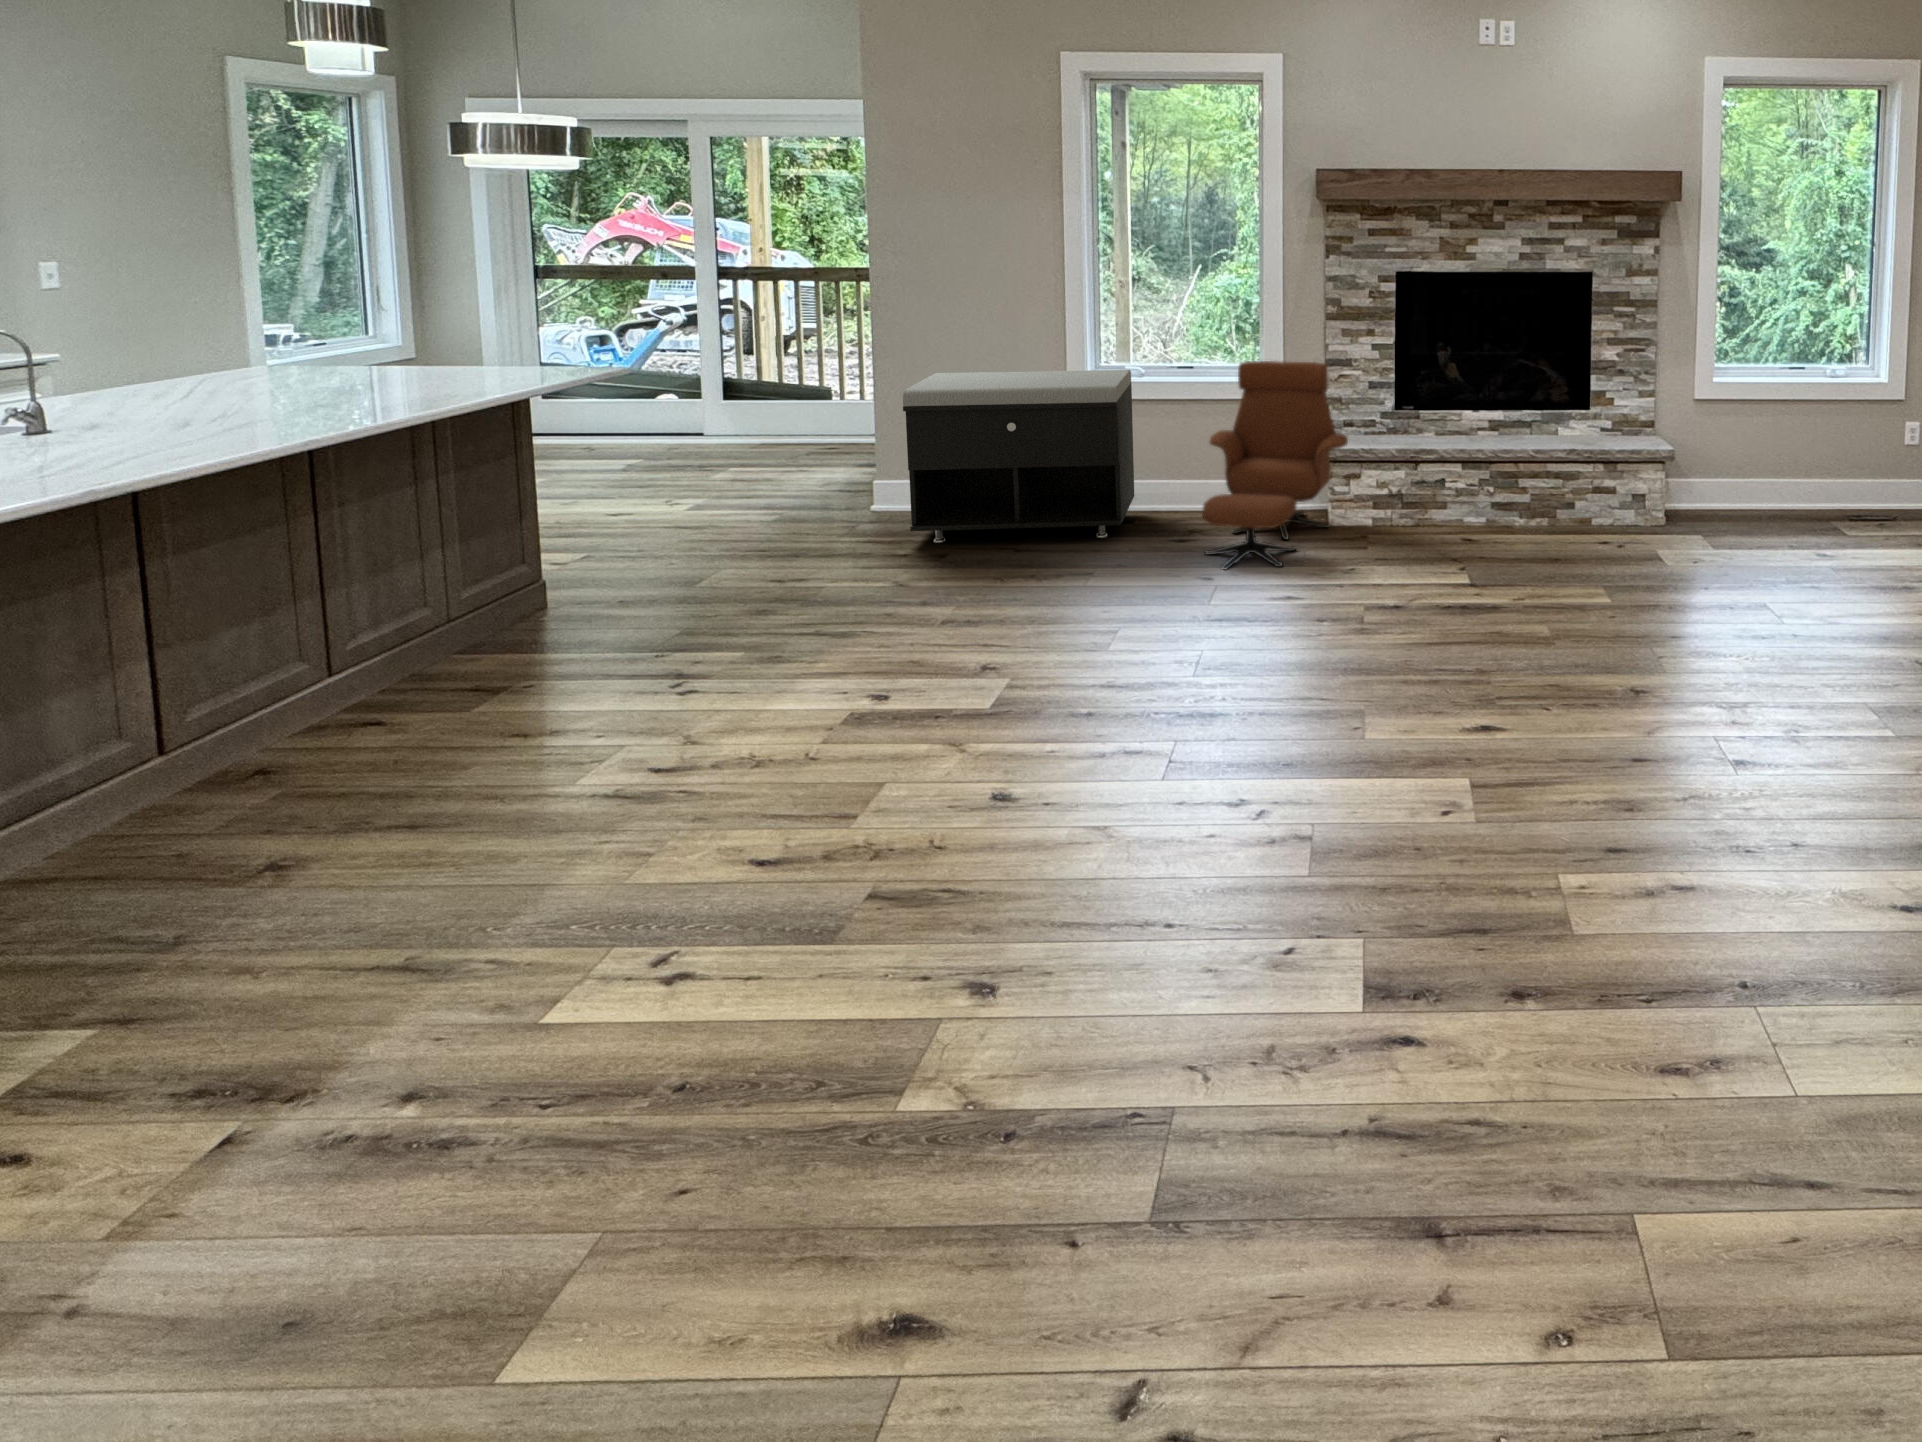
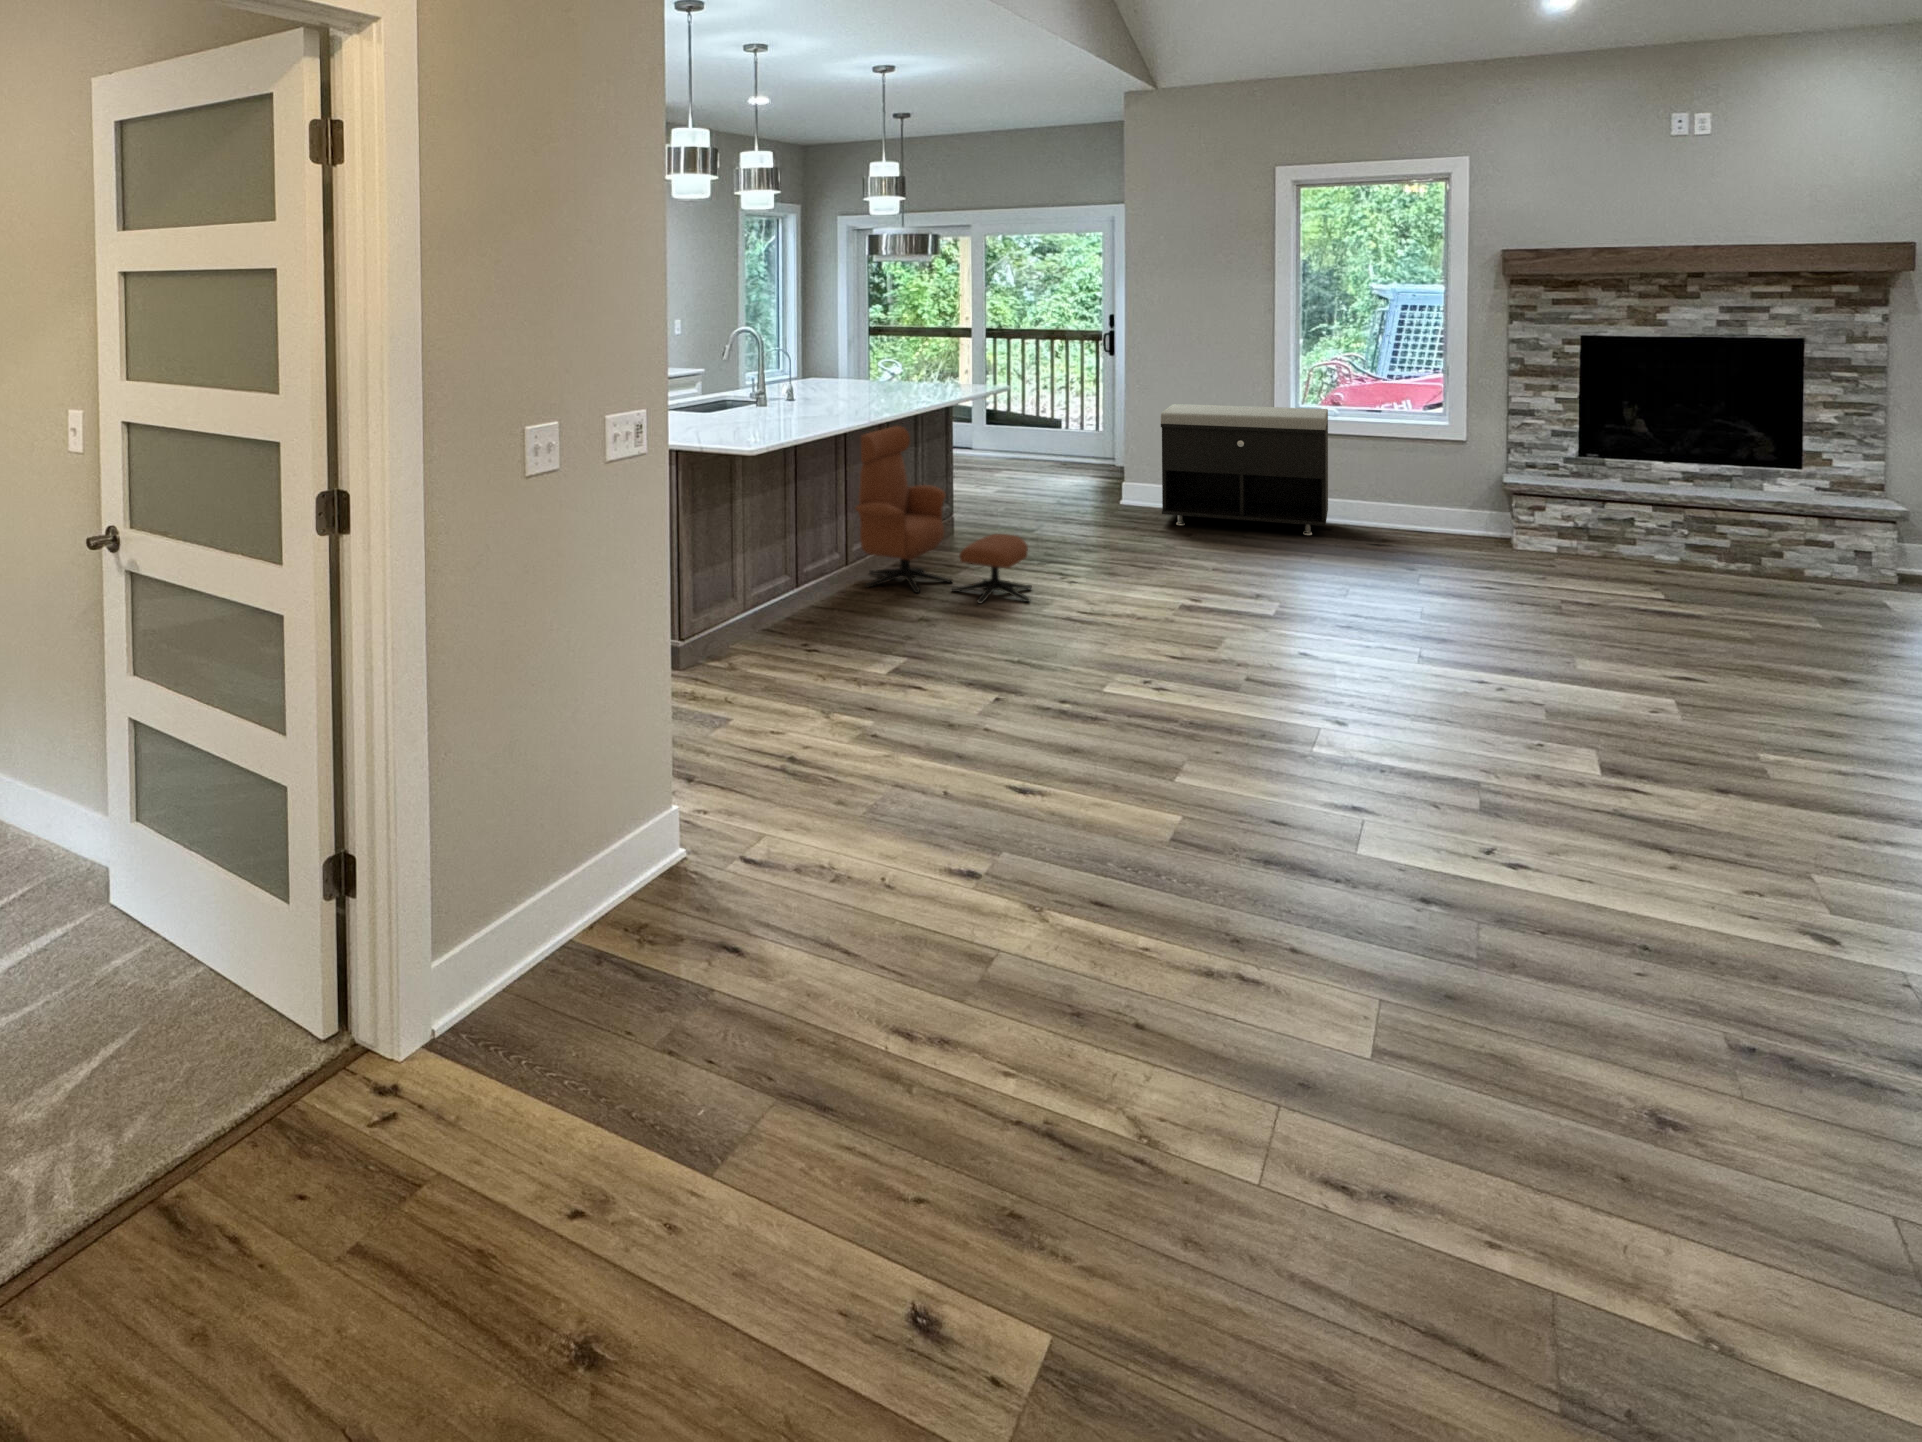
lounge chair: present [1203,361,1348,570] -> present [855,426,1032,604]

